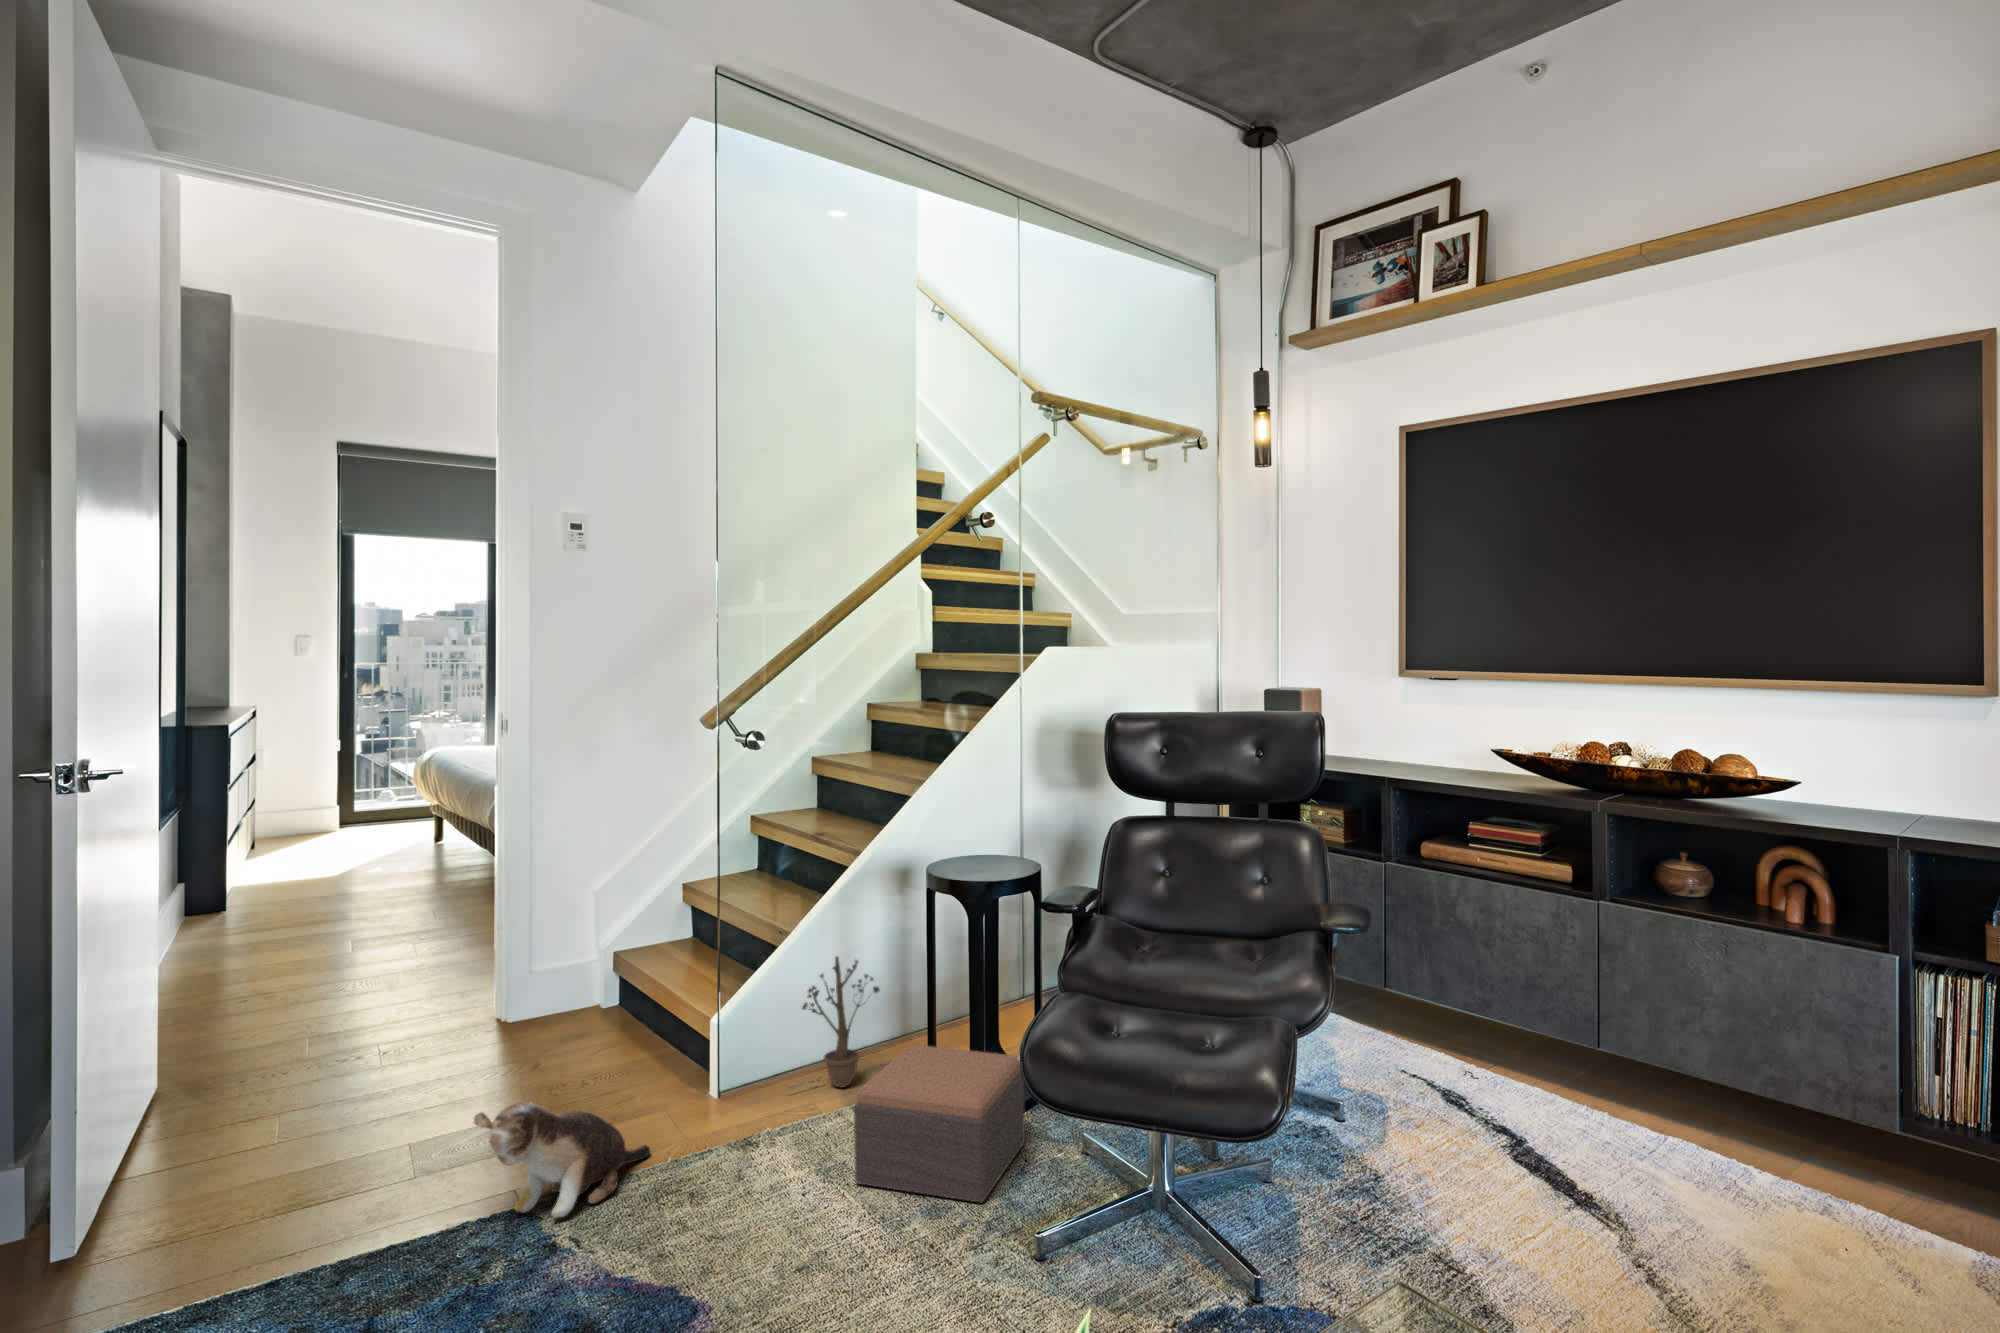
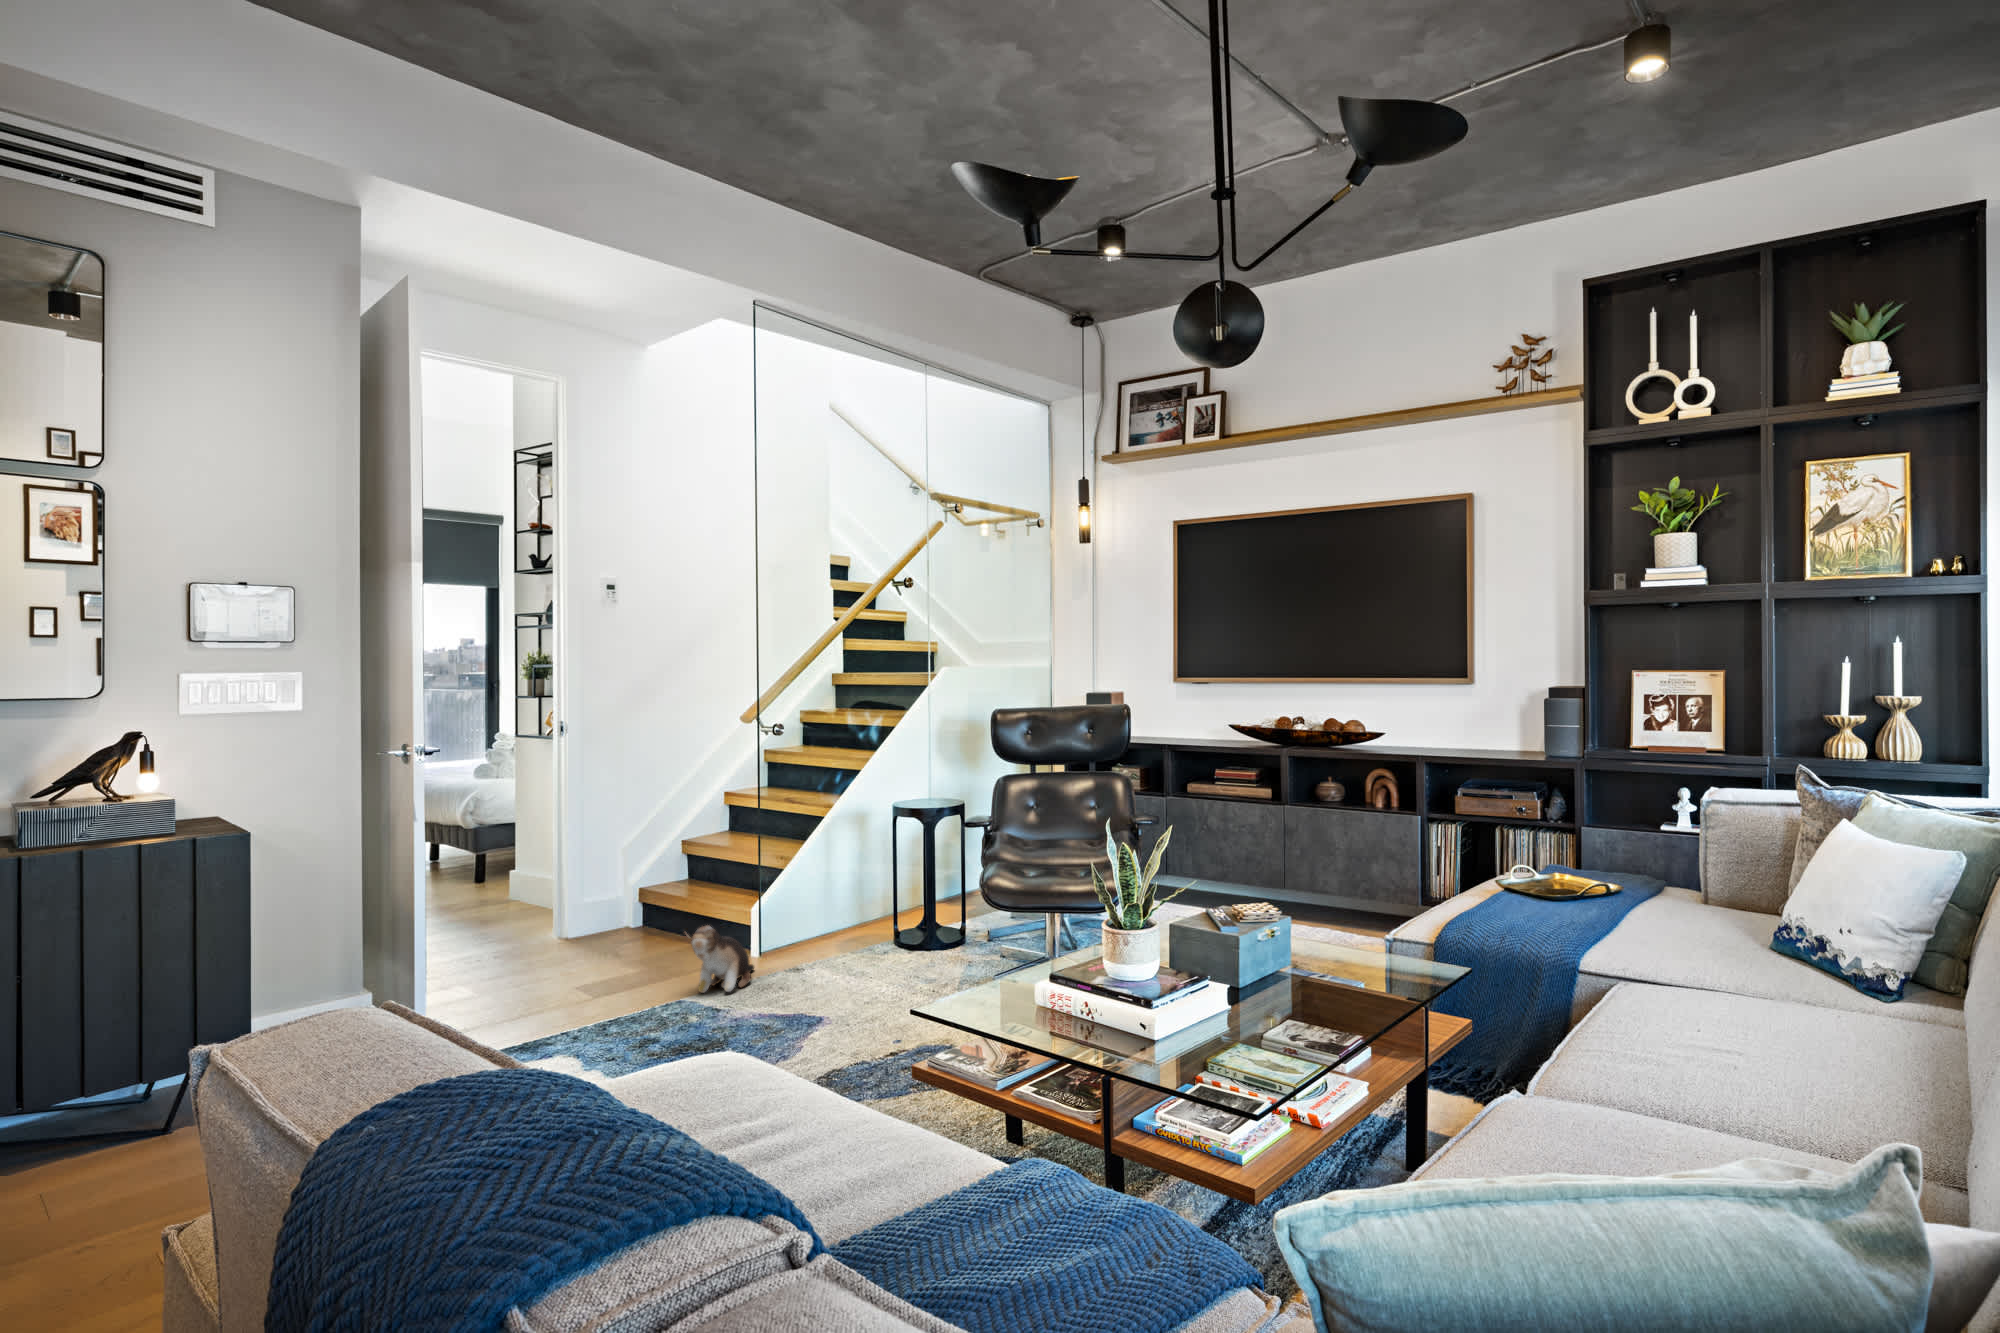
decorative plant: present [787,957,879,1088] -> none [816,856,870,940]
footstool: present [854,1045,1025,1203] -> none [889,899,977,972]

